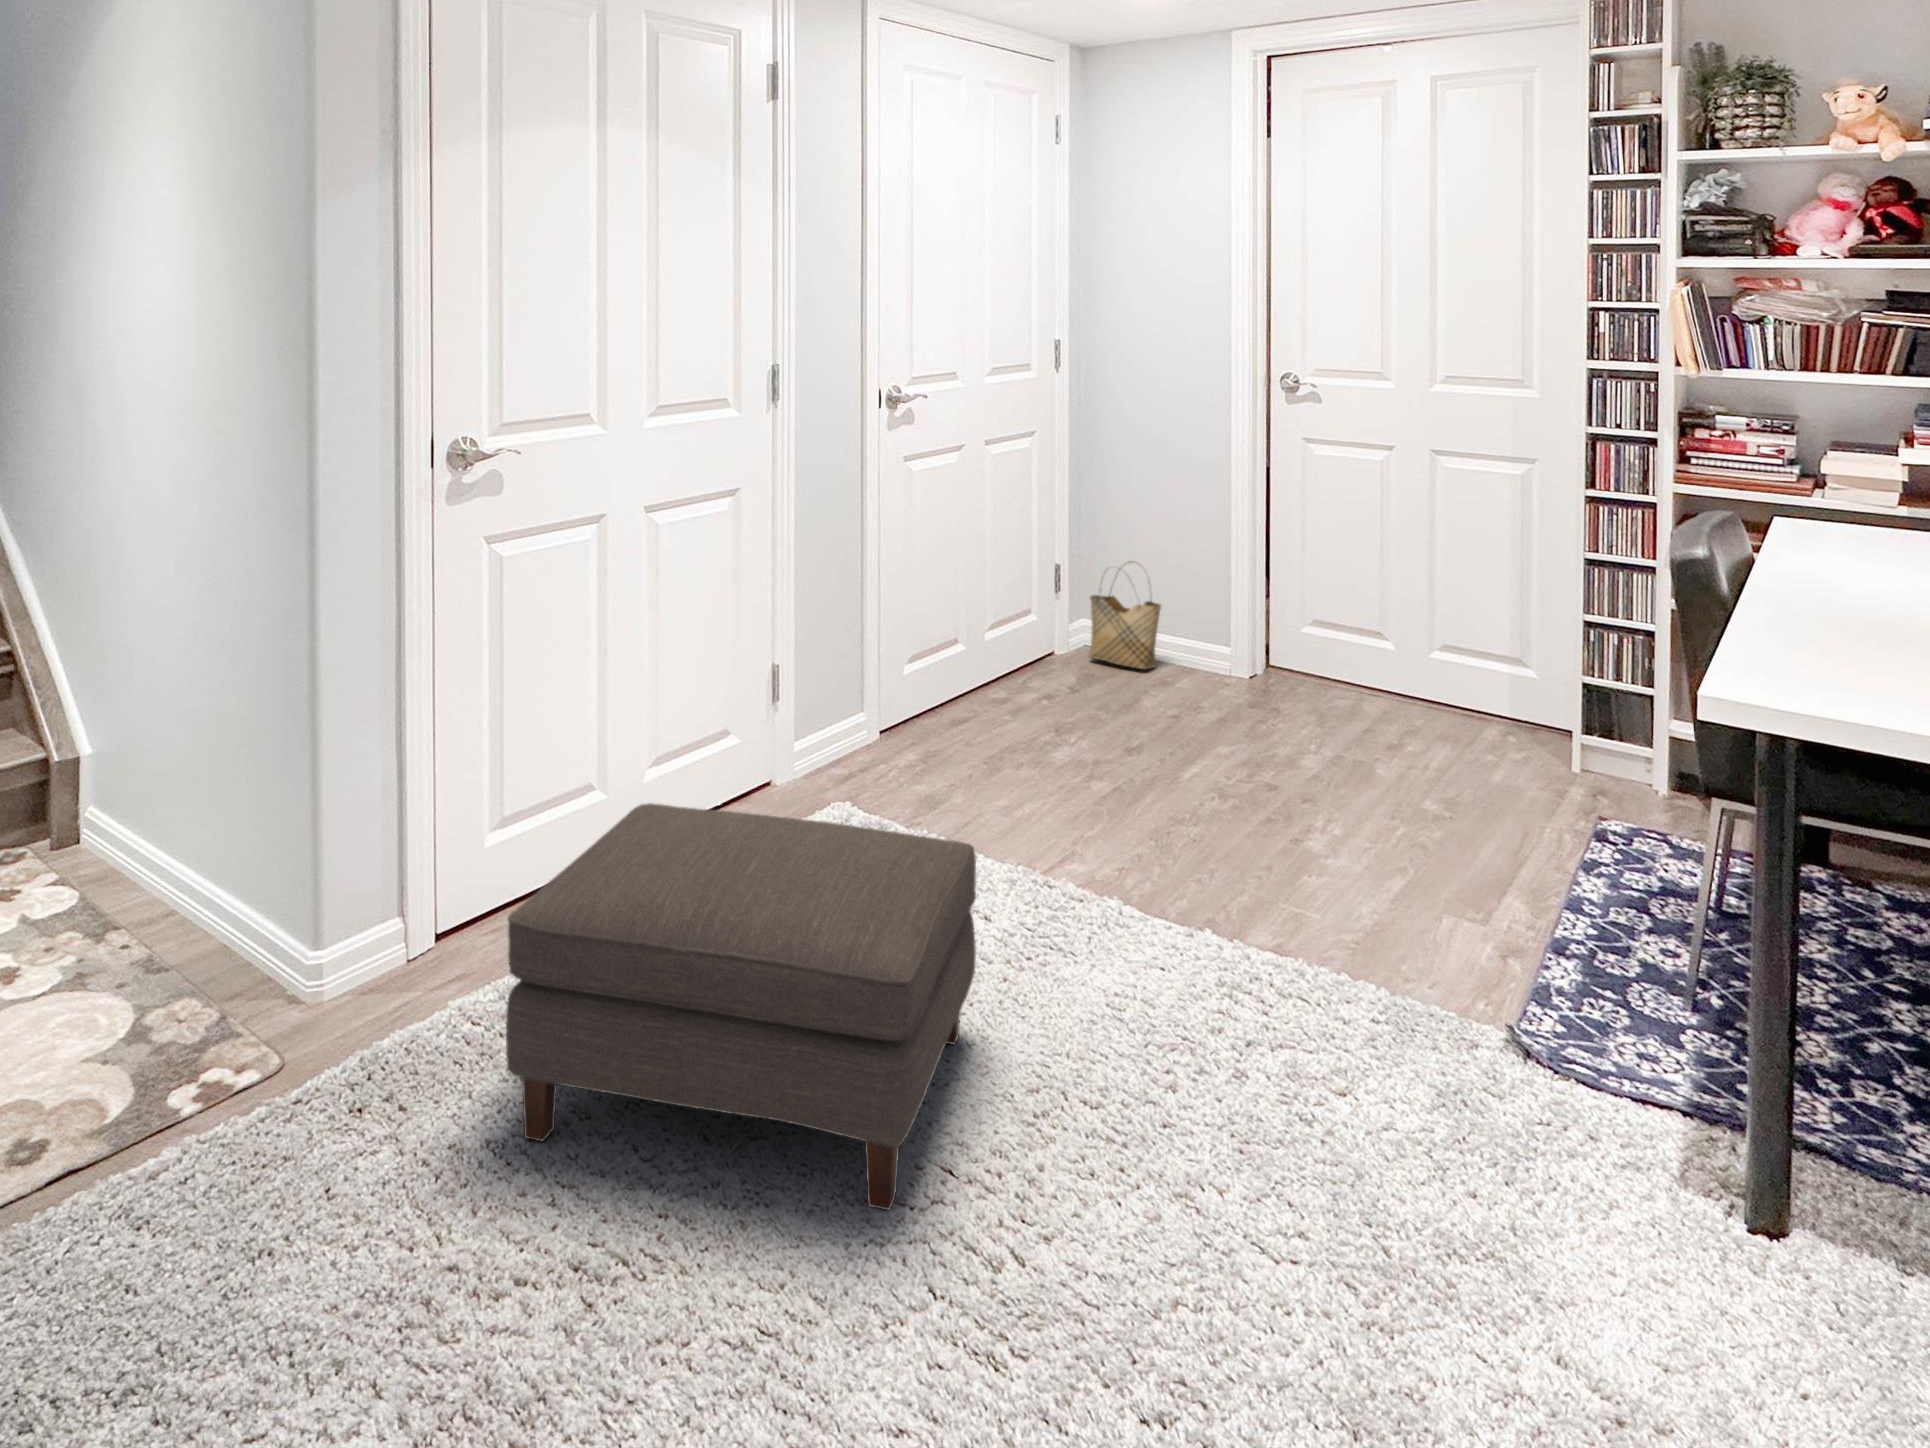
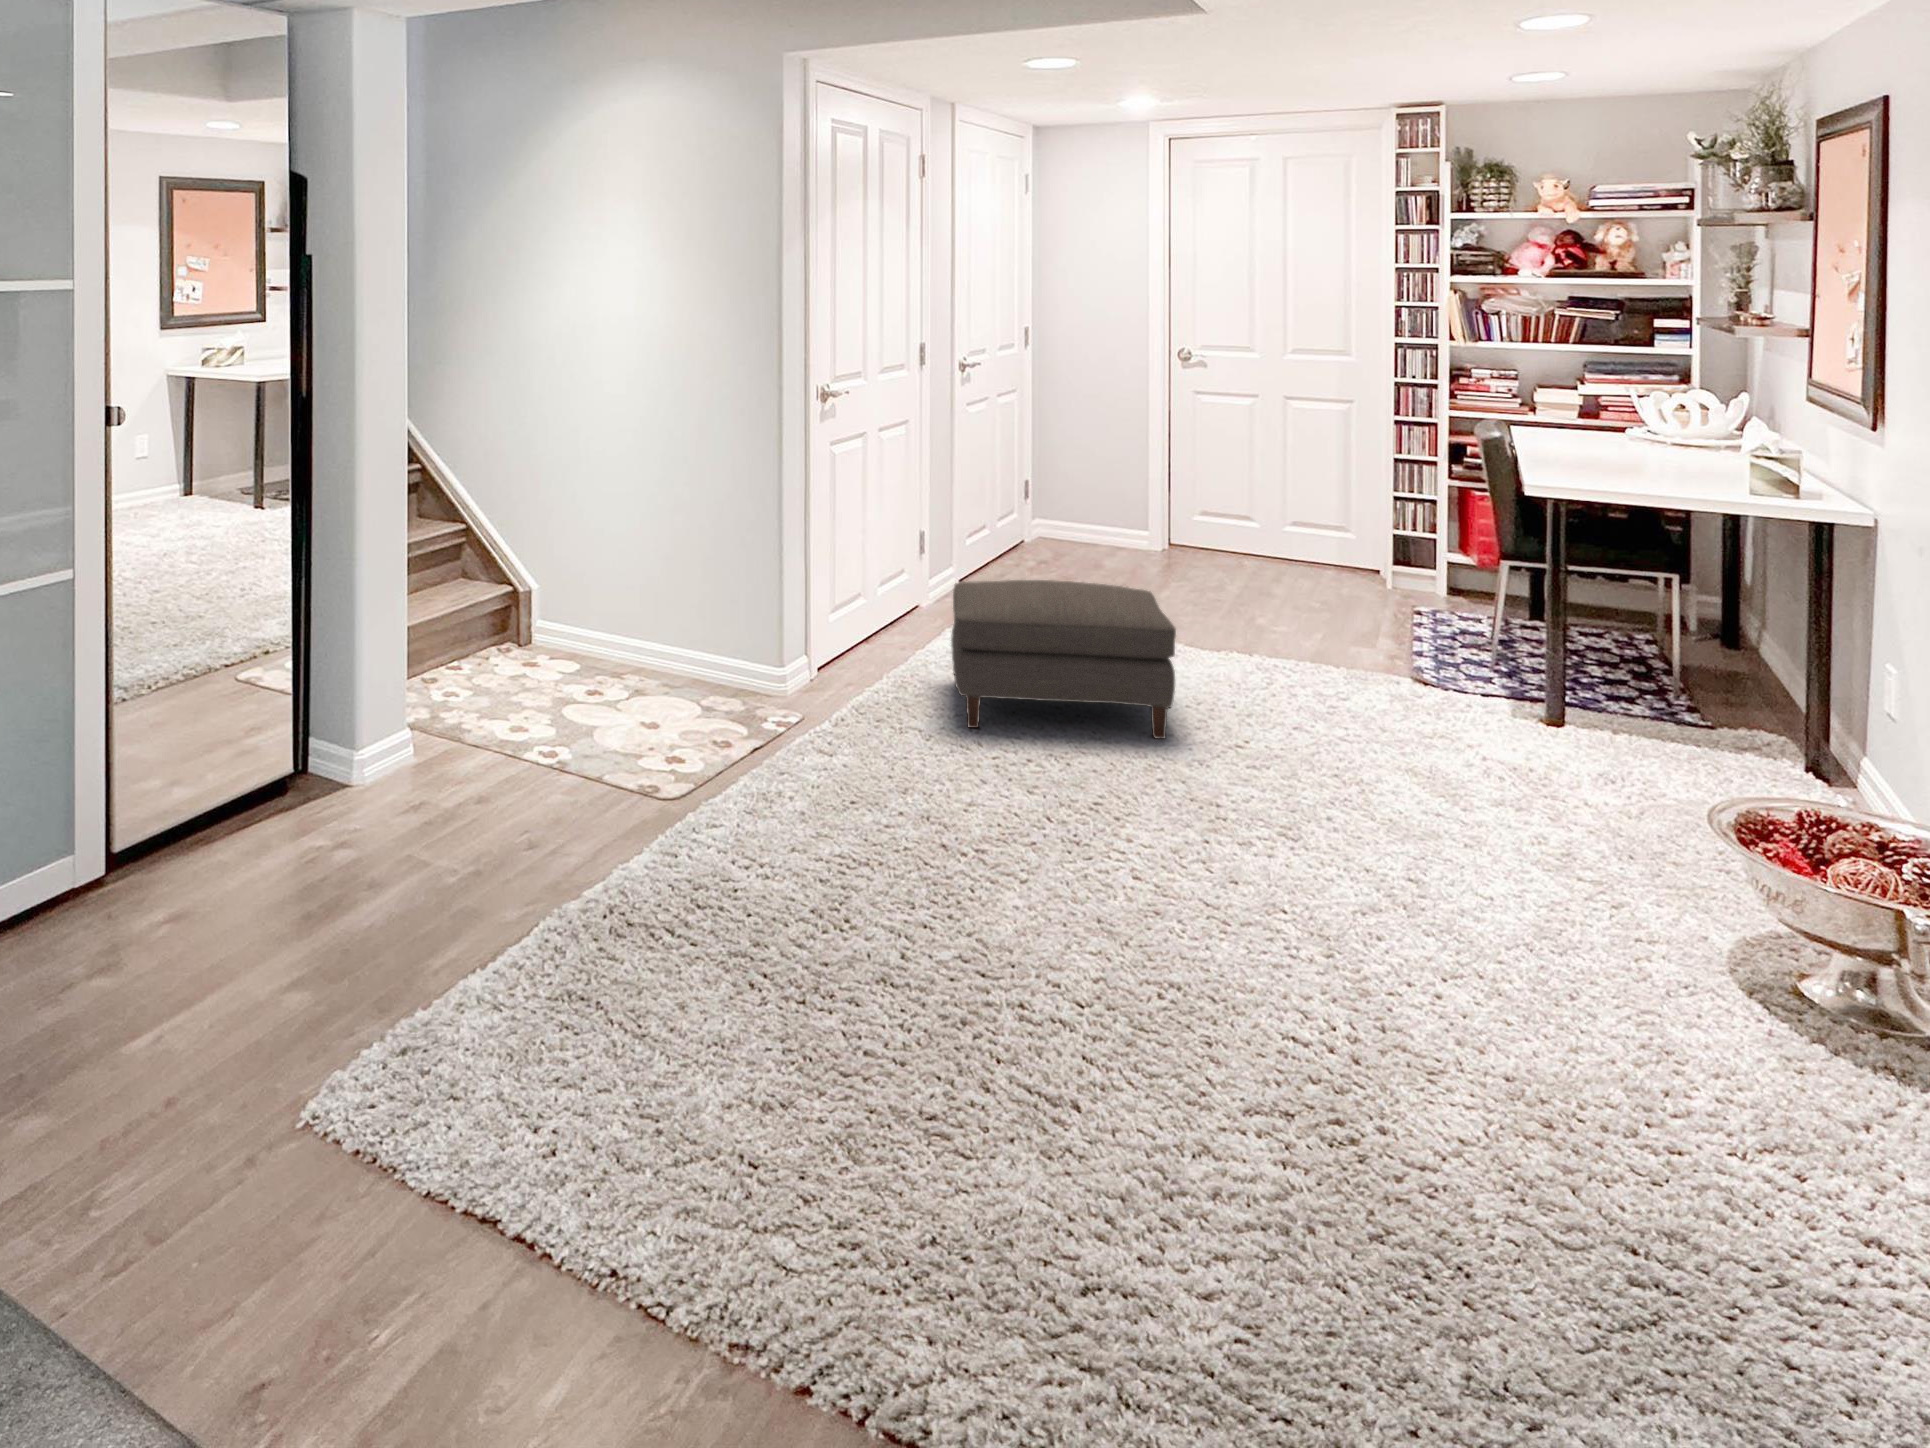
woven basket: present [1089,561,1161,669] -> none [1055,478,1107,548]

